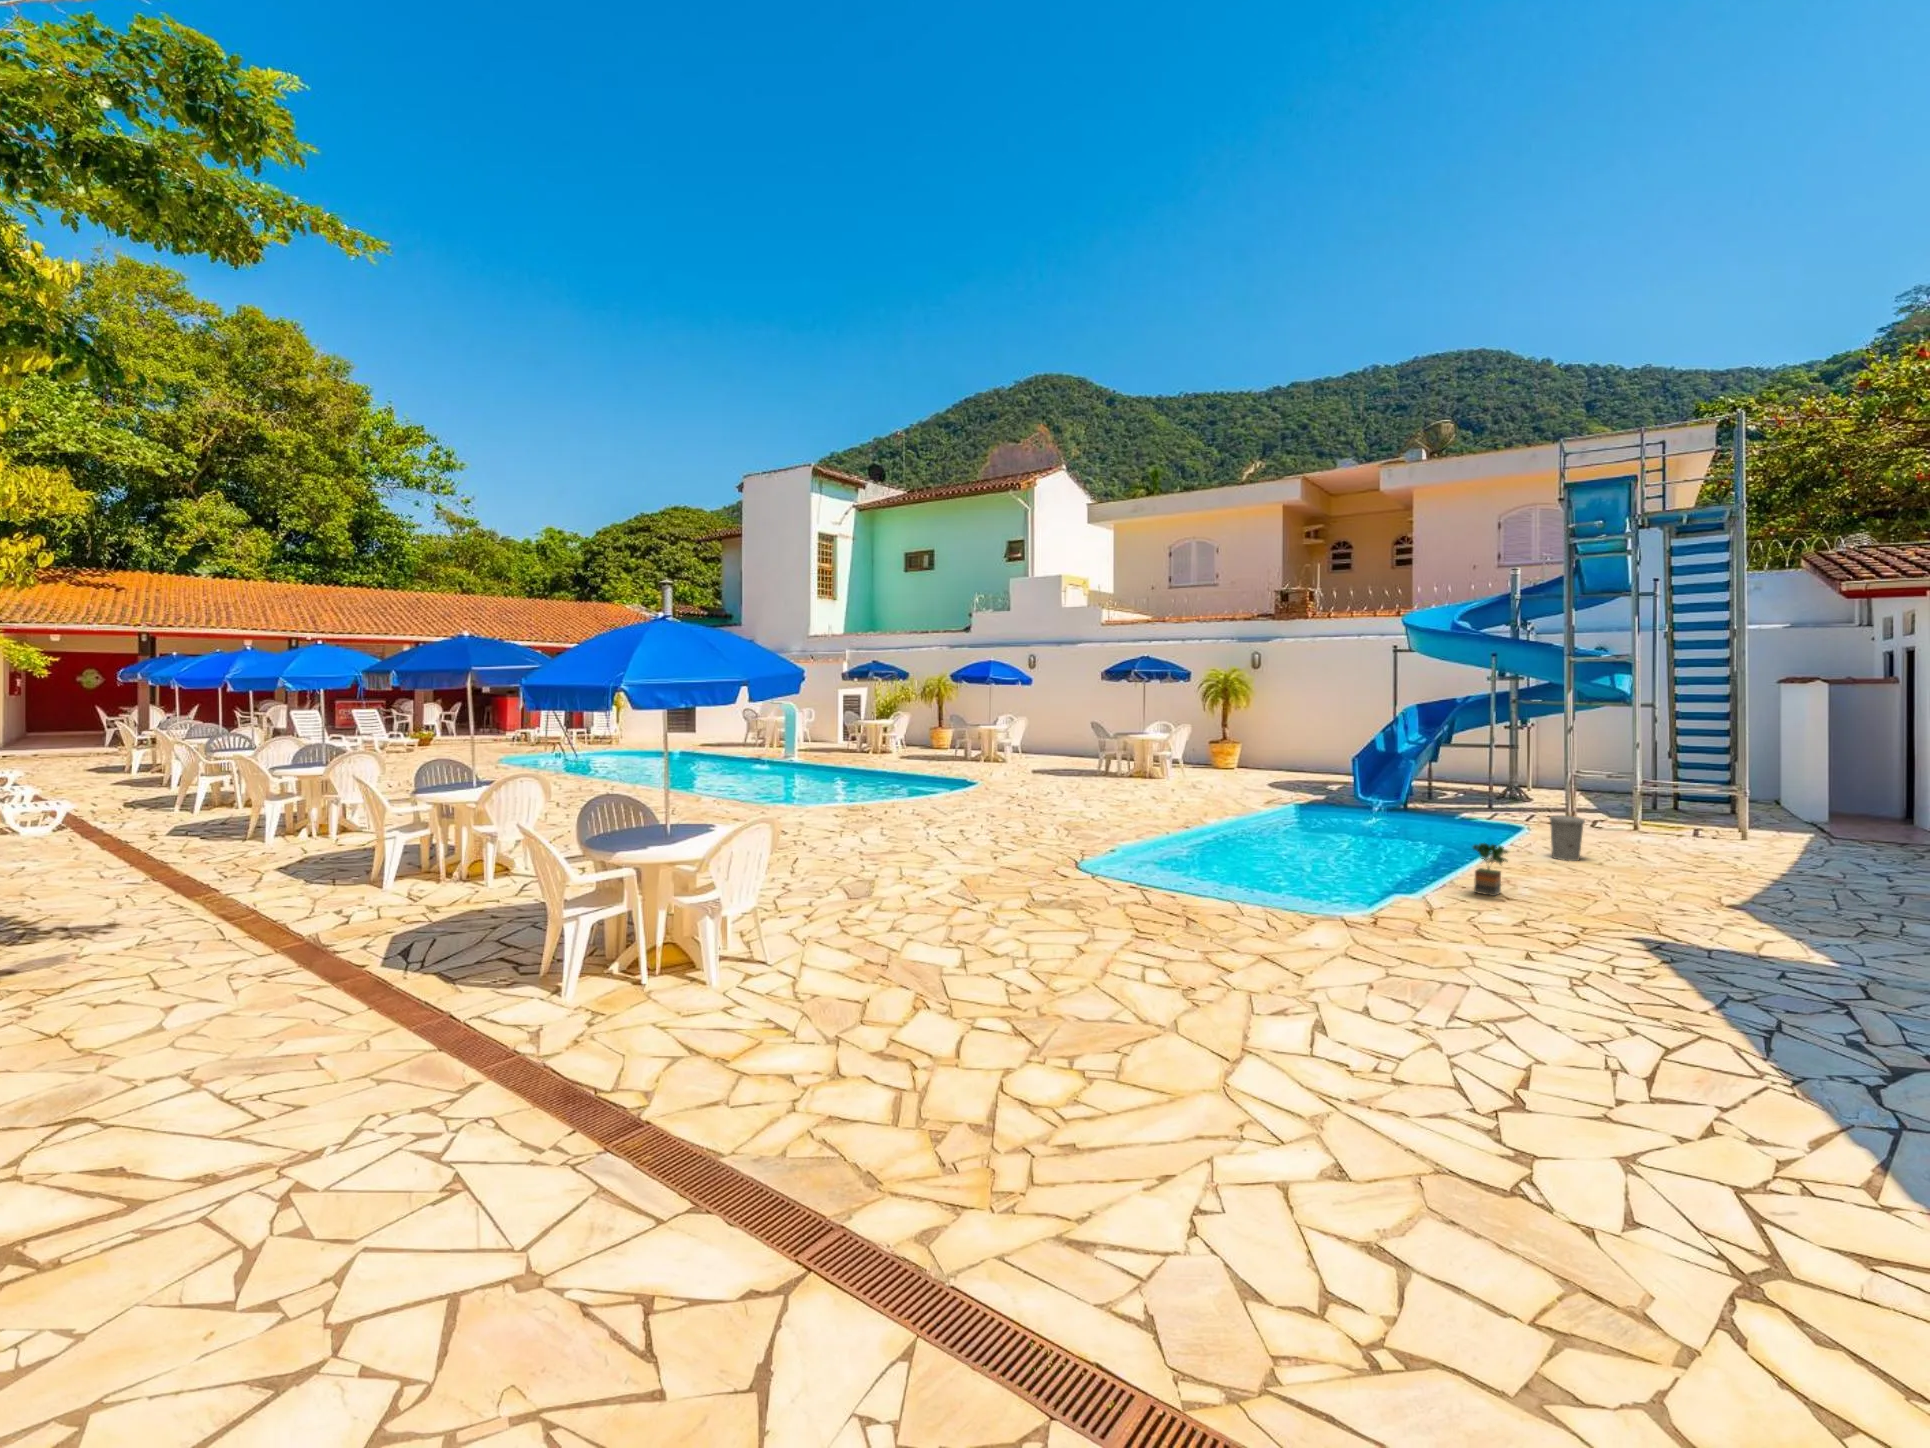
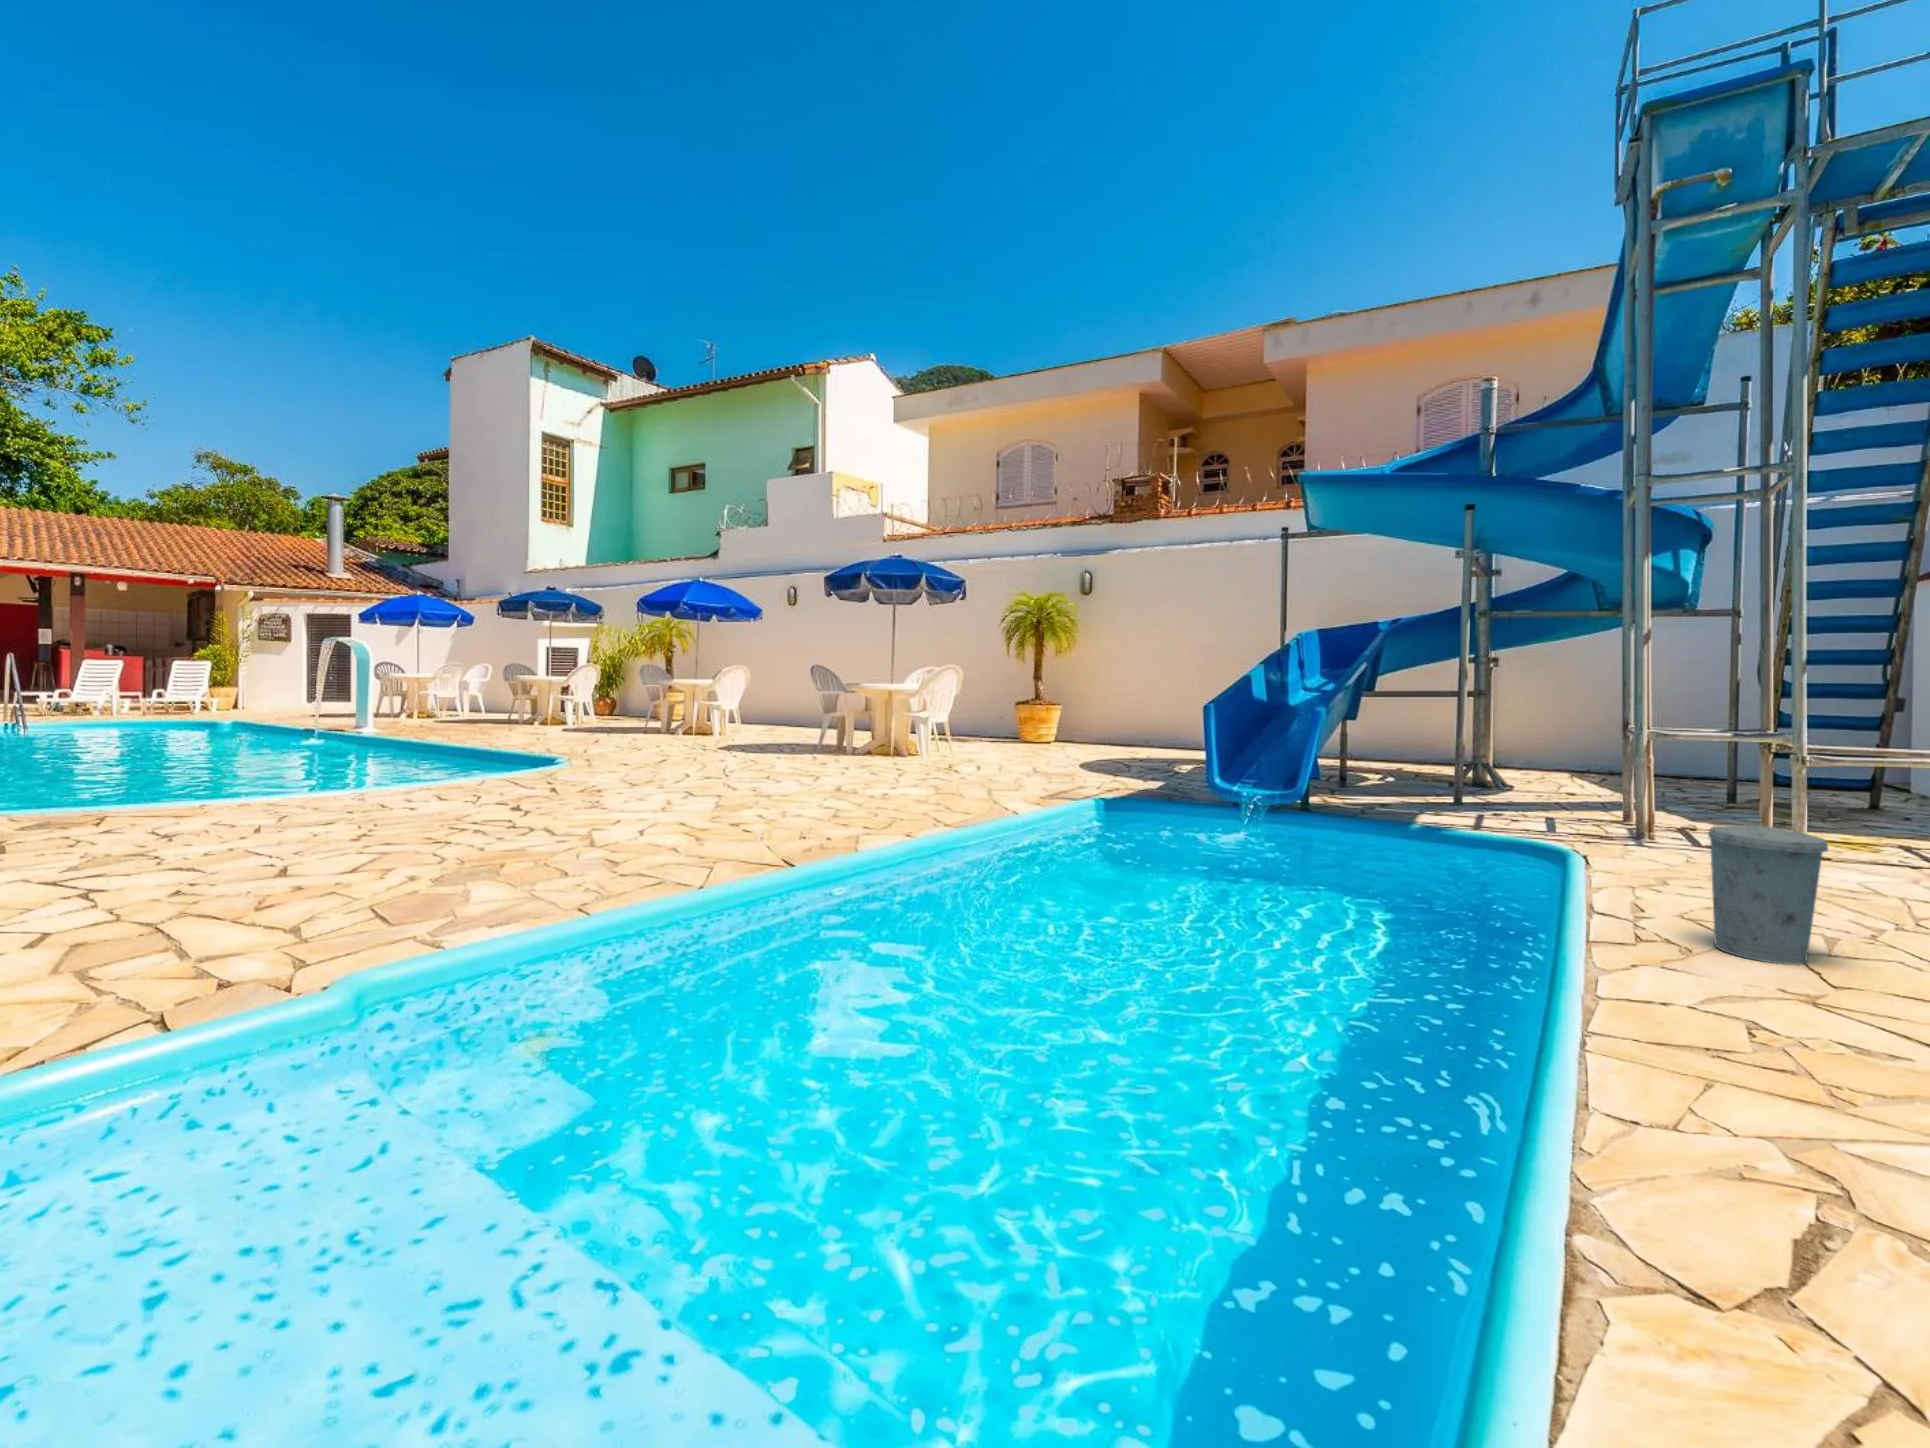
potted tree: present [1473,843,1508,896] -> none [1623,978,1876,1302]

